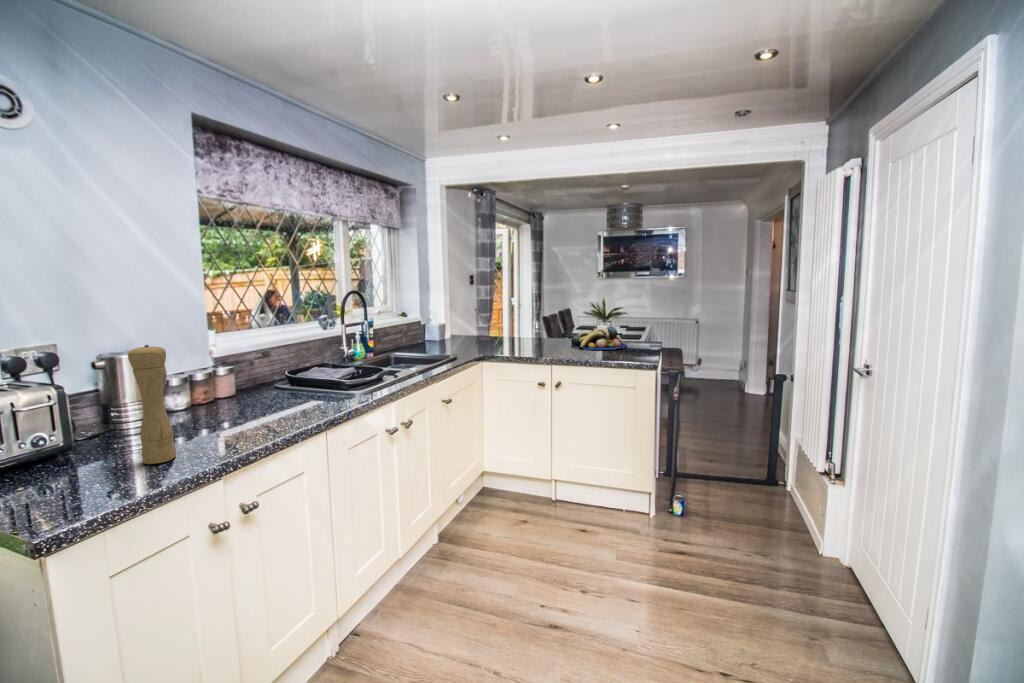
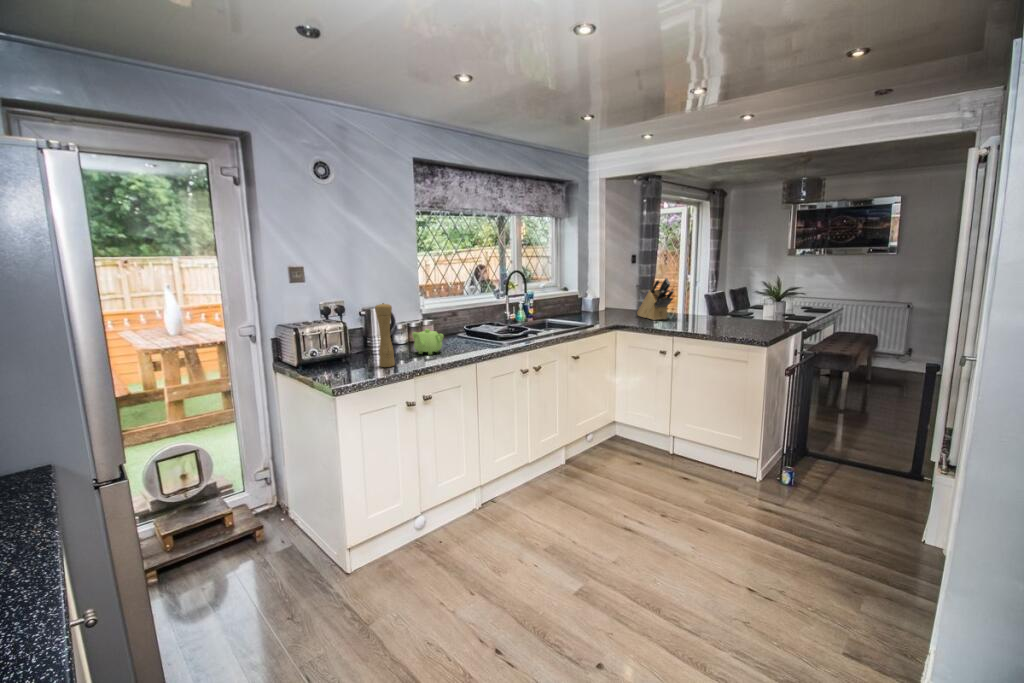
knife block: none [495,299,539,347] -> present [637,278,674,320]
fruit bowl: present [571,326,627,350] -> none [702,305,760,327]
teapot: none [204,382,265,426] -> present [412,329,443,355]

